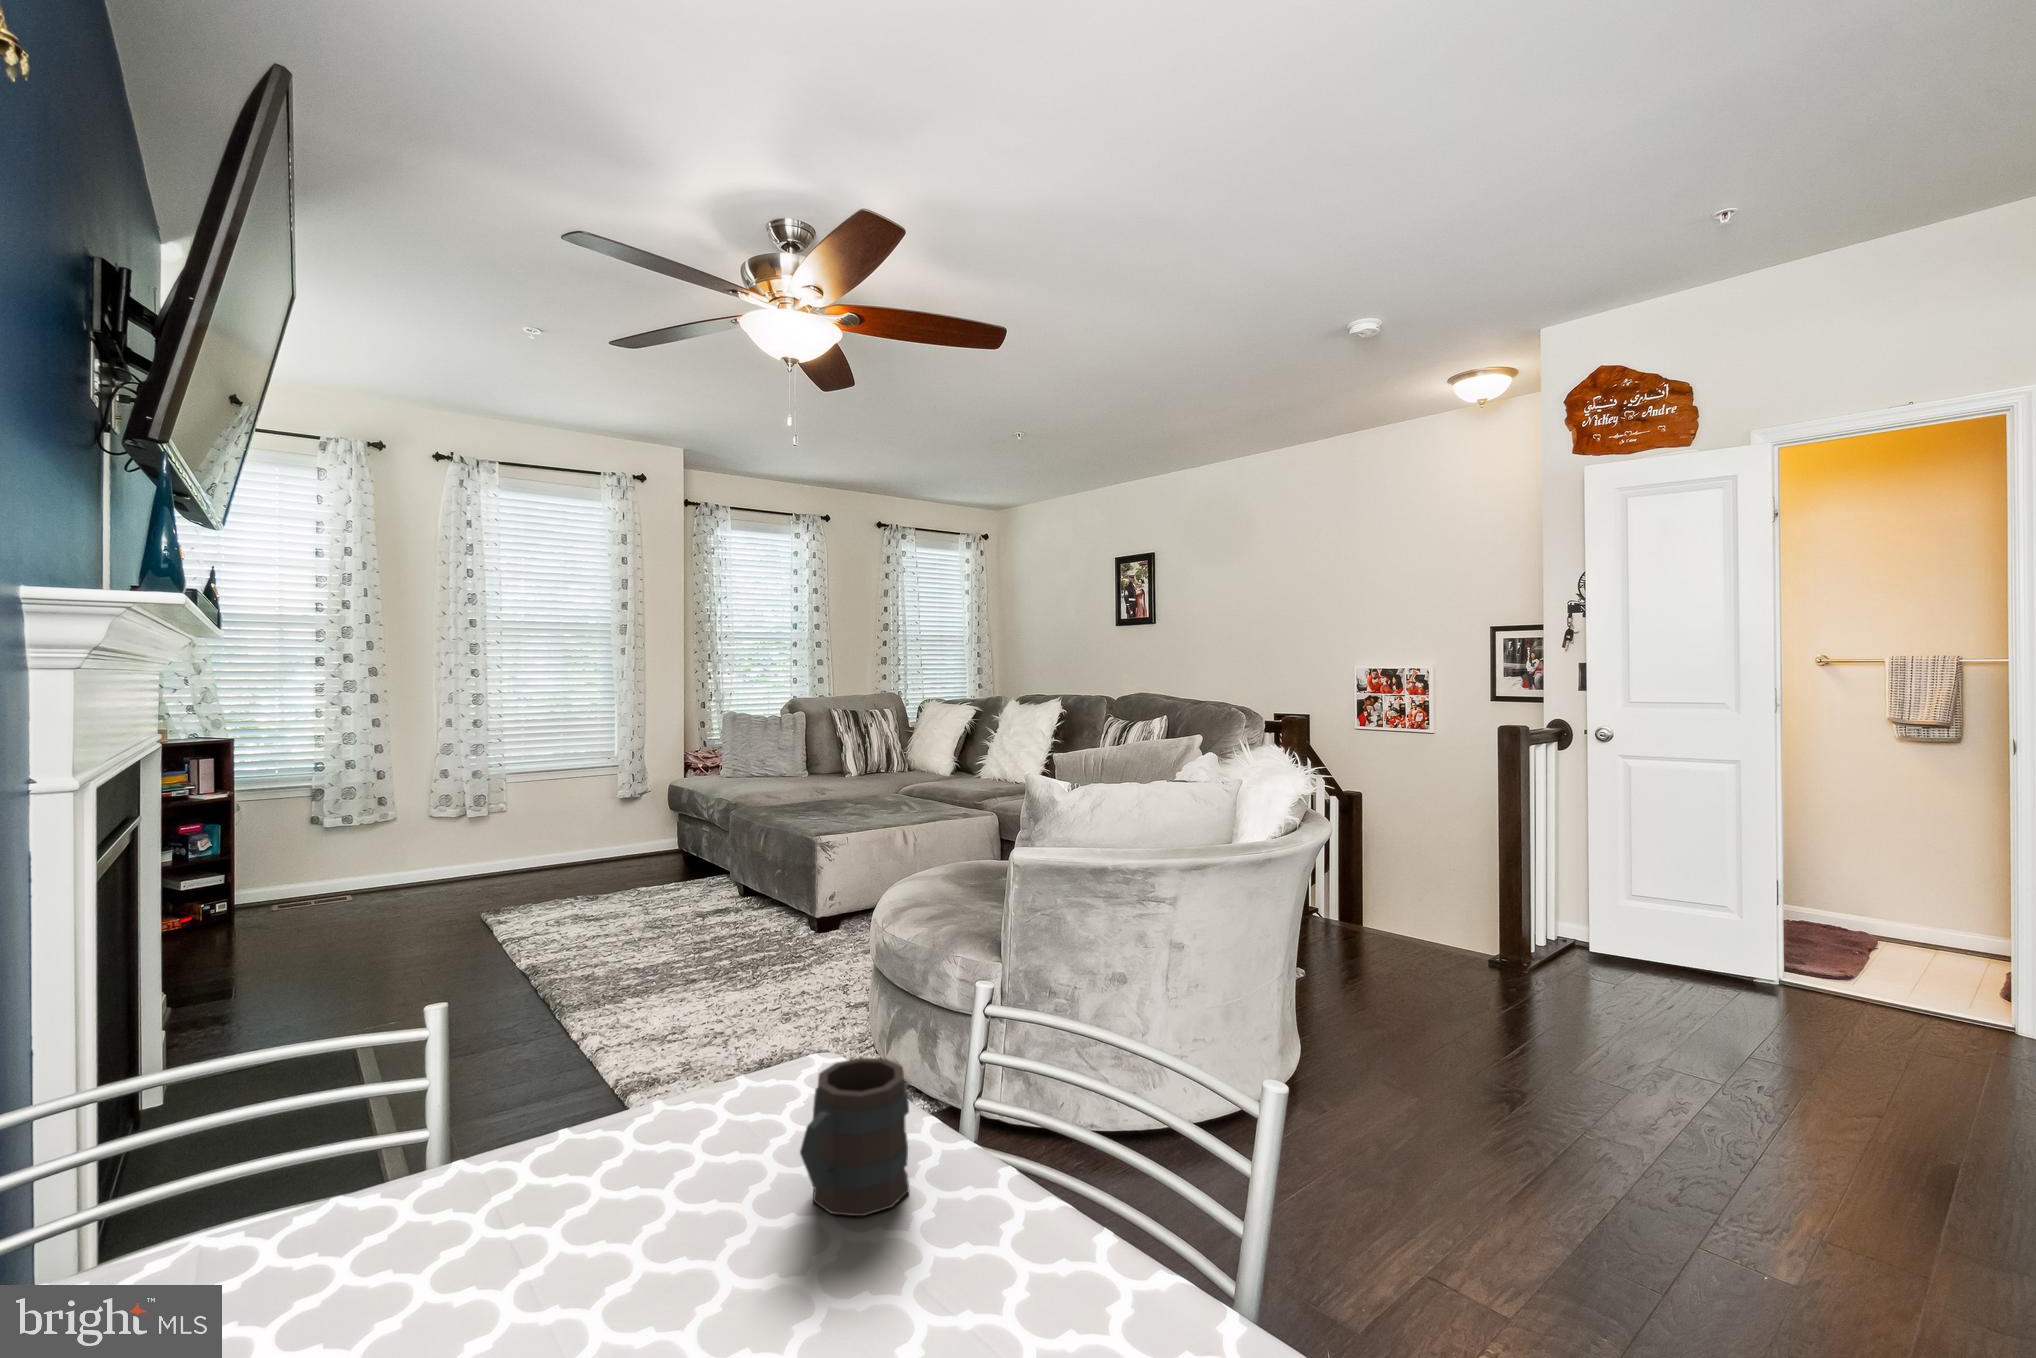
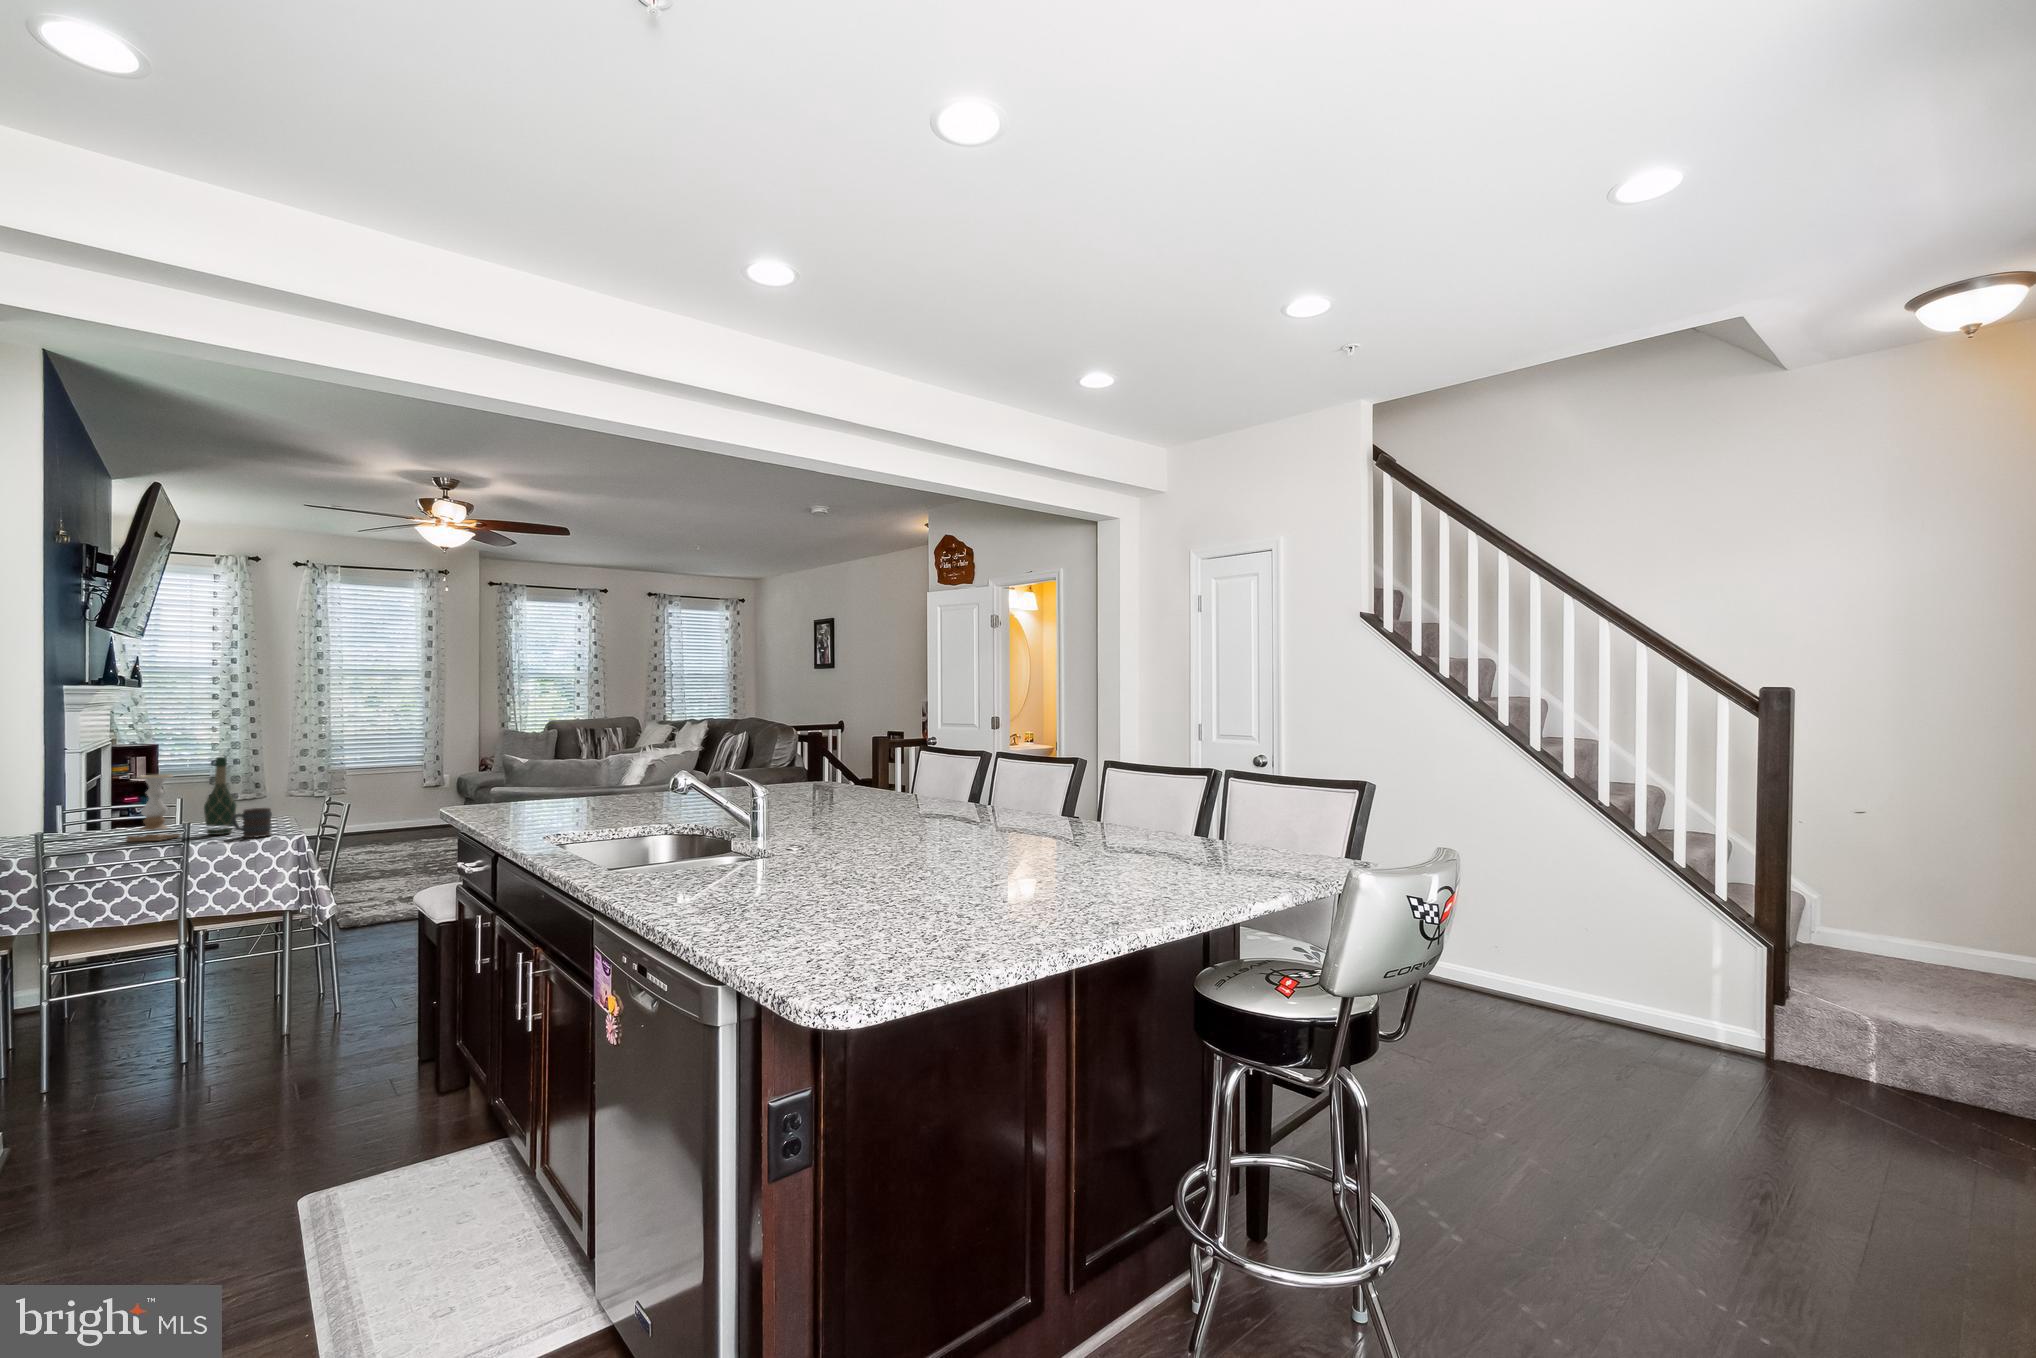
wine bottle: none [633,851,739,1179] -> present [204,757,237,835]
candle holder: none [364,944,566,1302] -> present [126,774,181,842]

